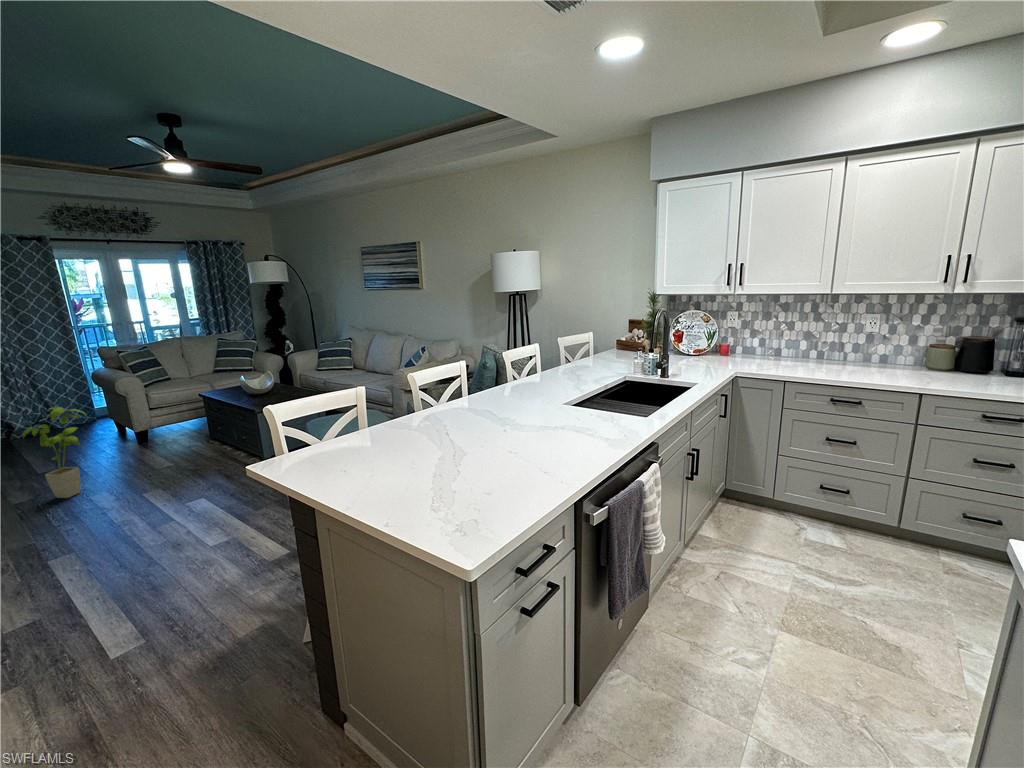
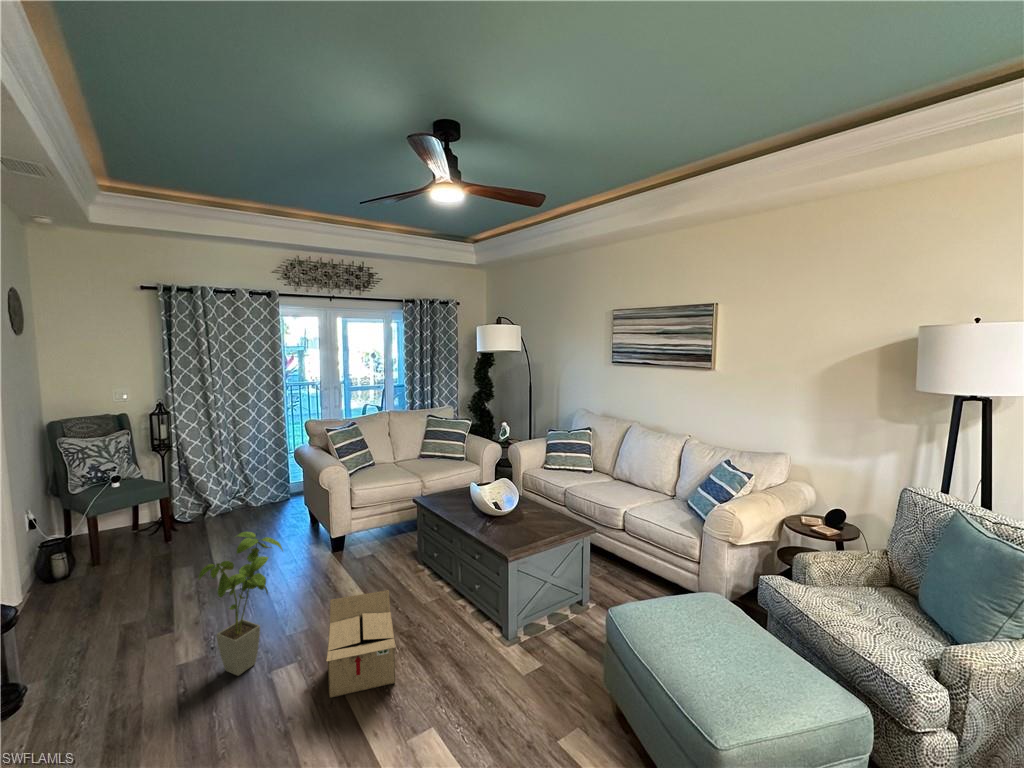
cardboard box: none [129,438,184,495] -> present [326,590,396,698]

